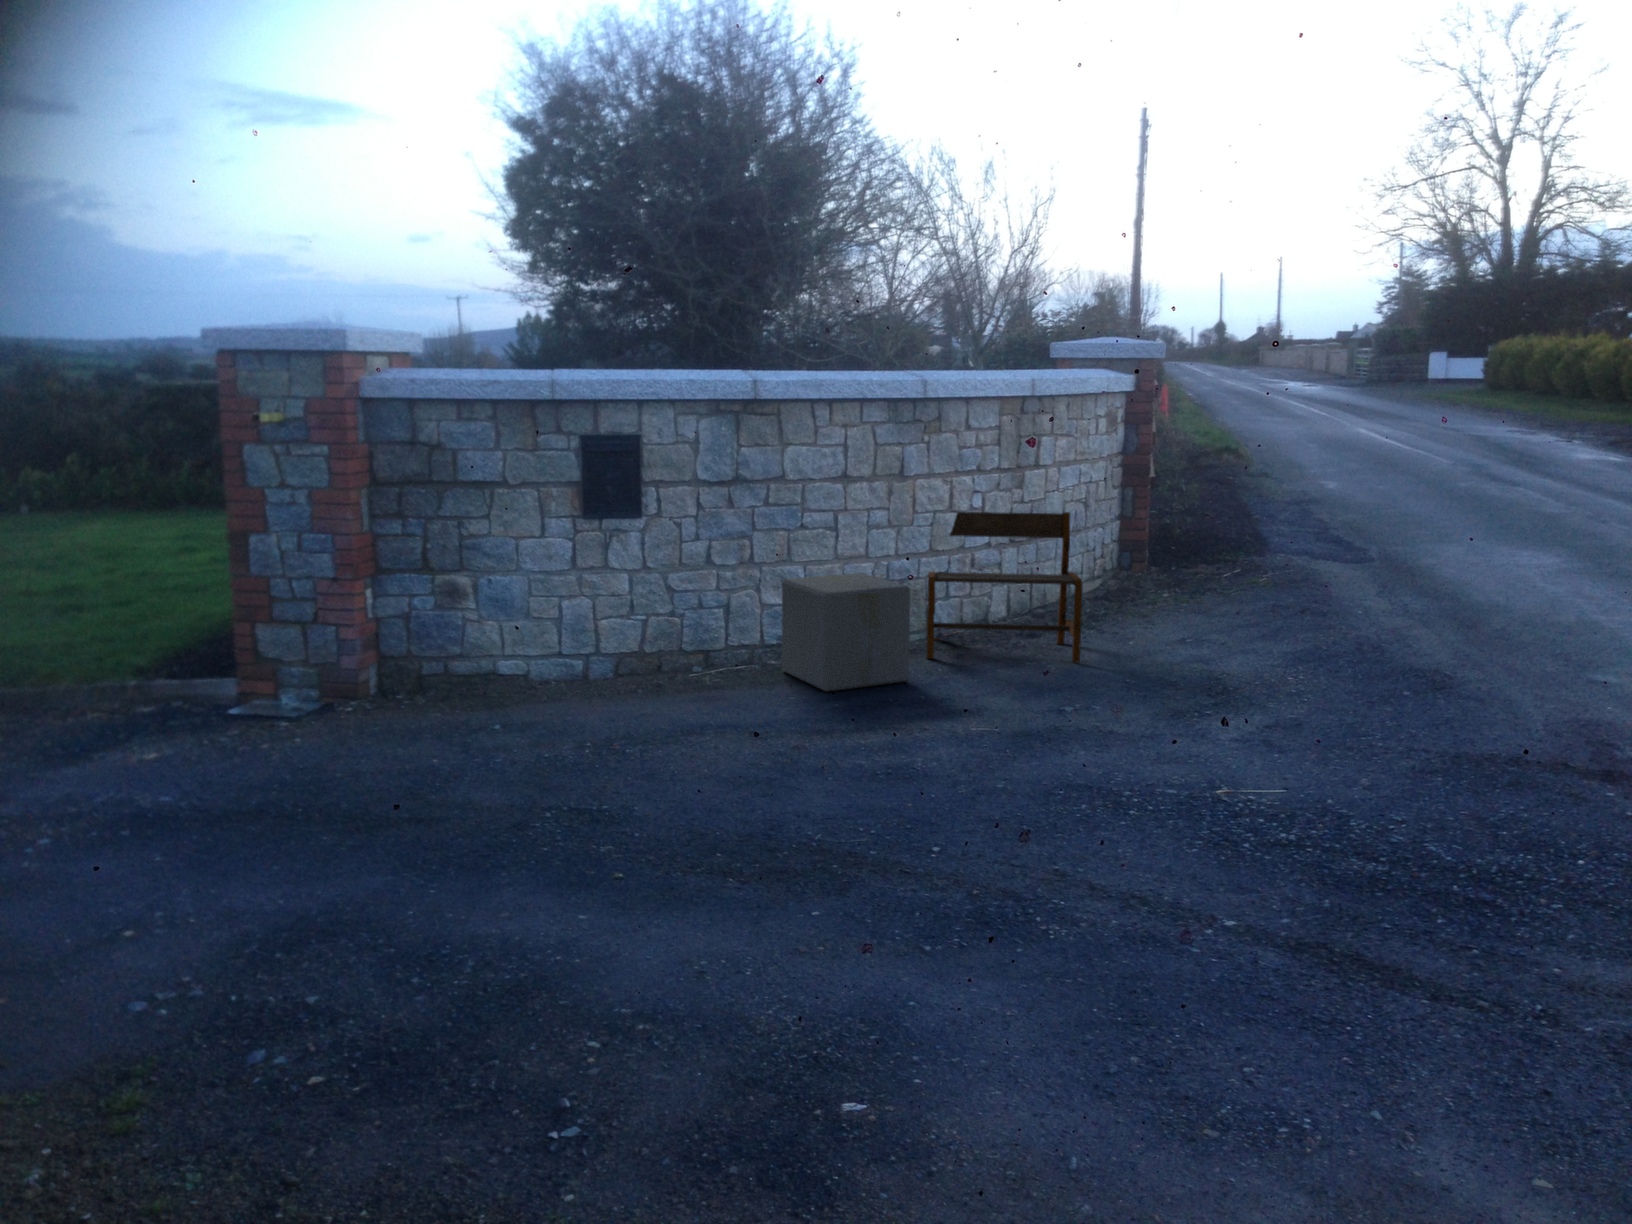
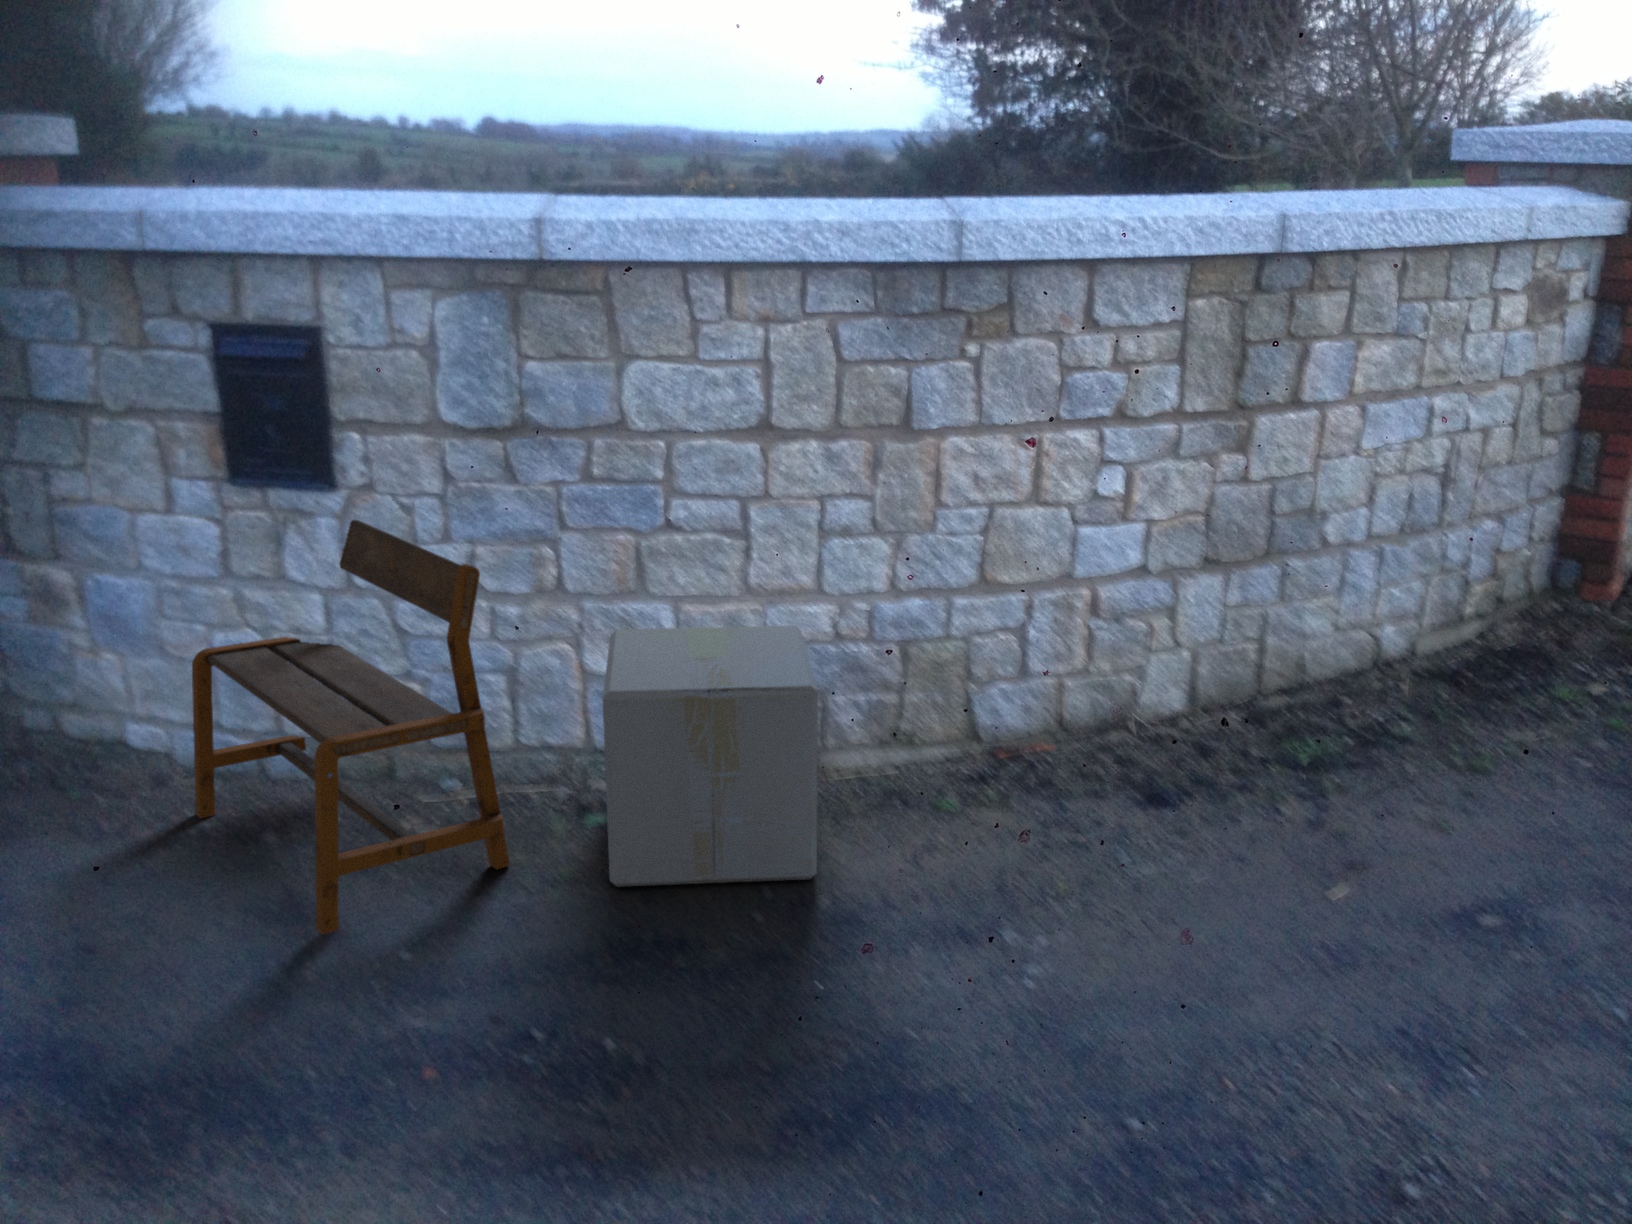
bench: present [926,512,1083,663] -> present [192,519,510,935]

